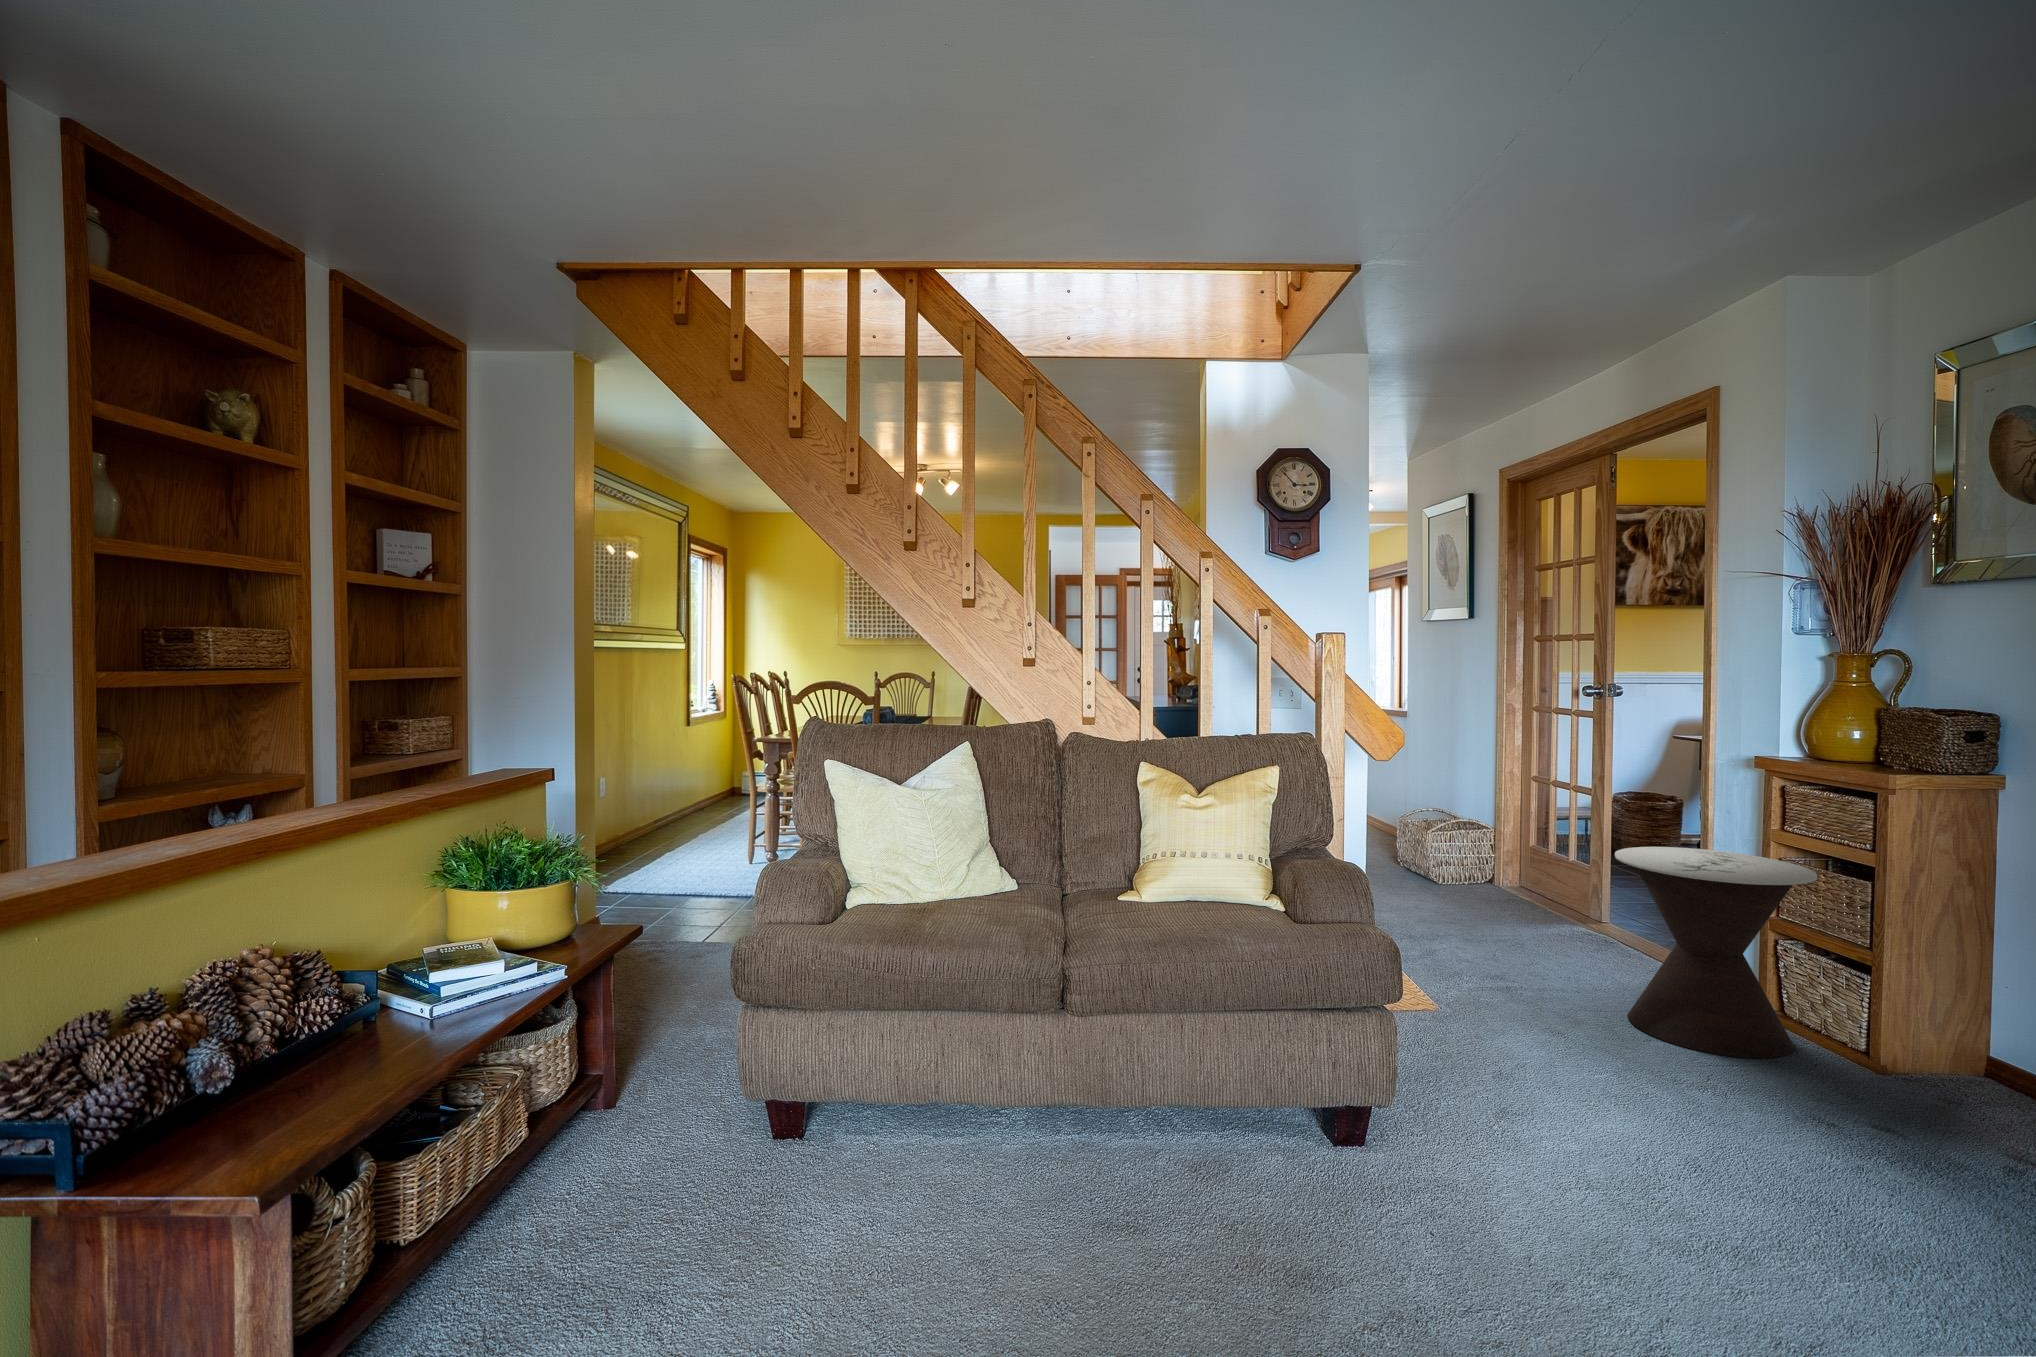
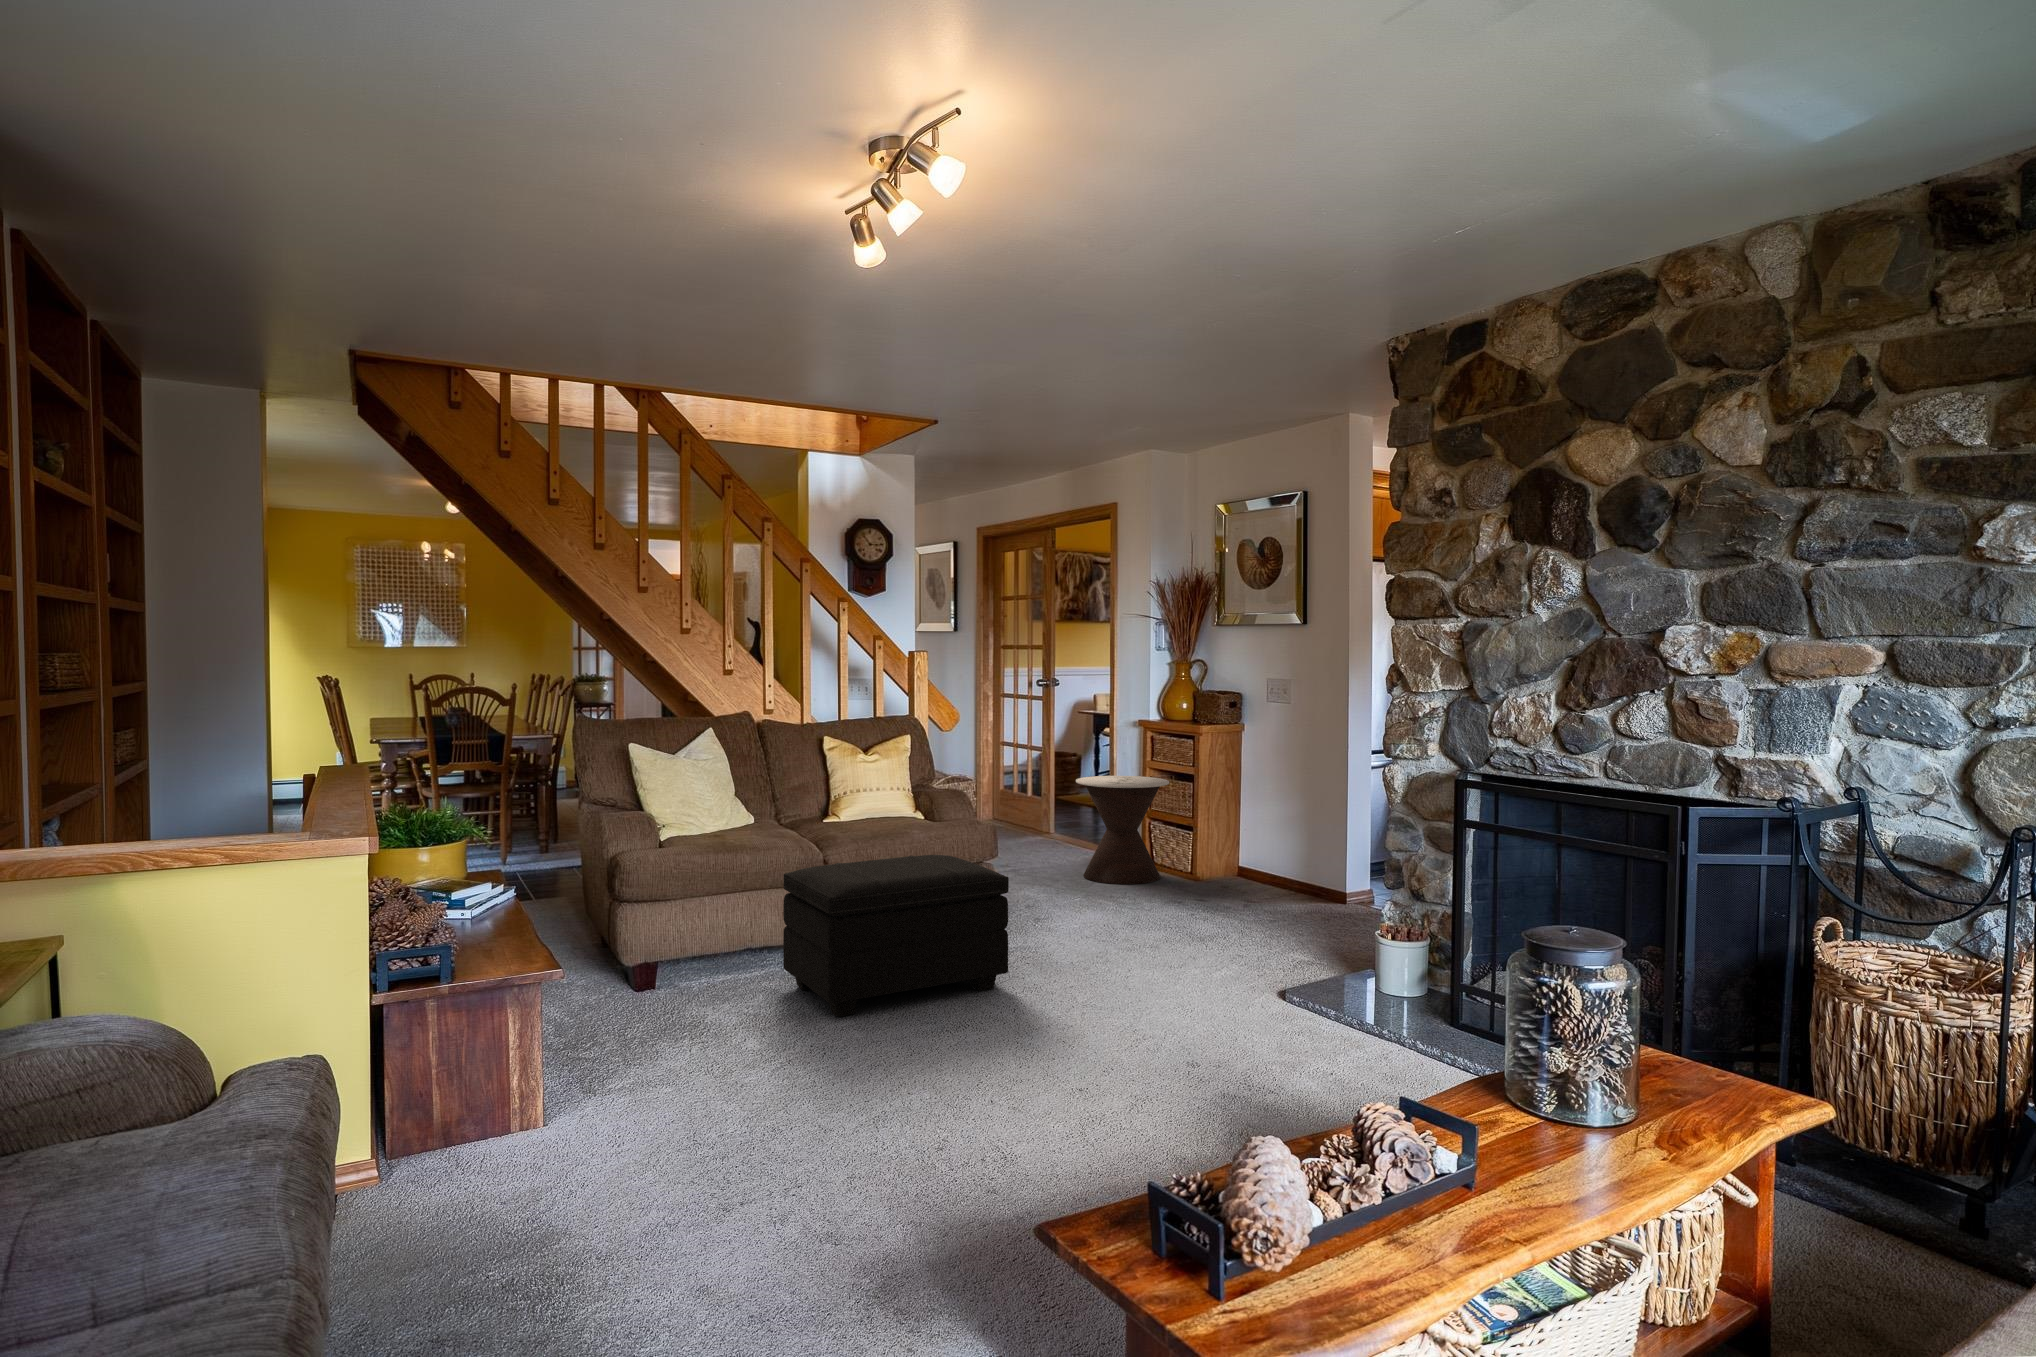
footstool: none [941,986,1334,1309] -> present [783,855,1009,1017]

